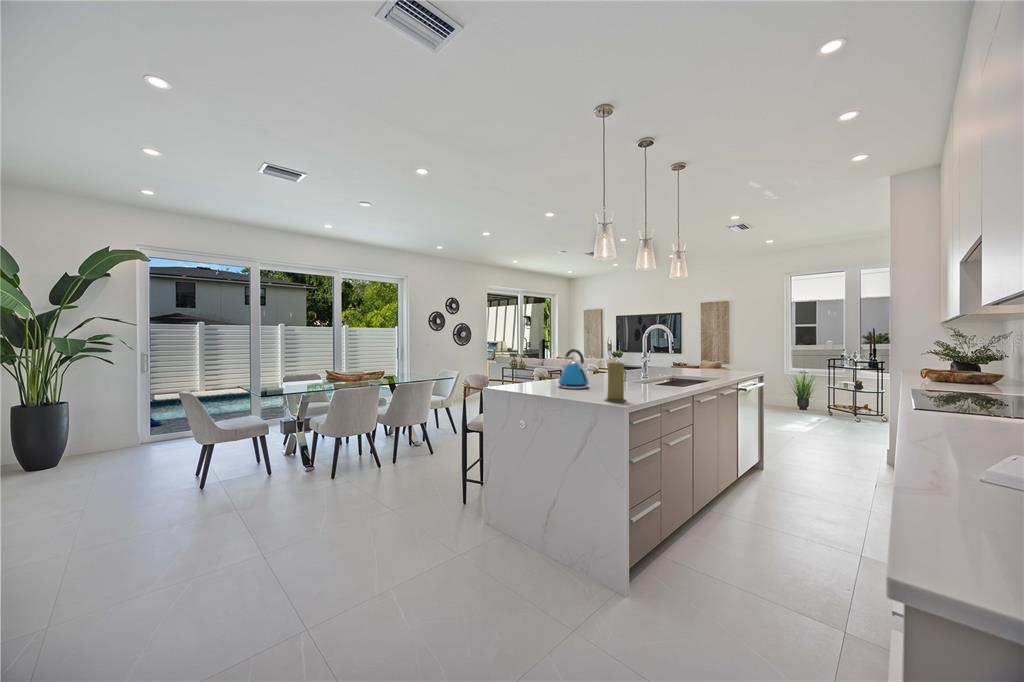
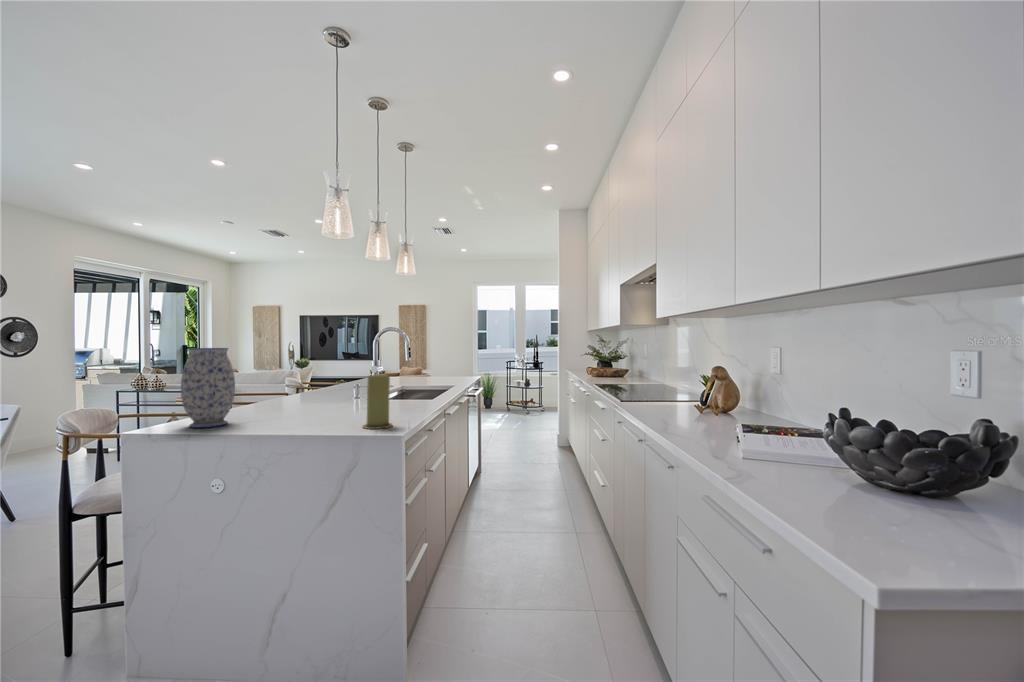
vase: none [508,341,535,390] -> present [181,348,235,428]
kettle: present [559,349,589,389] -> none [272,358,323,416]

